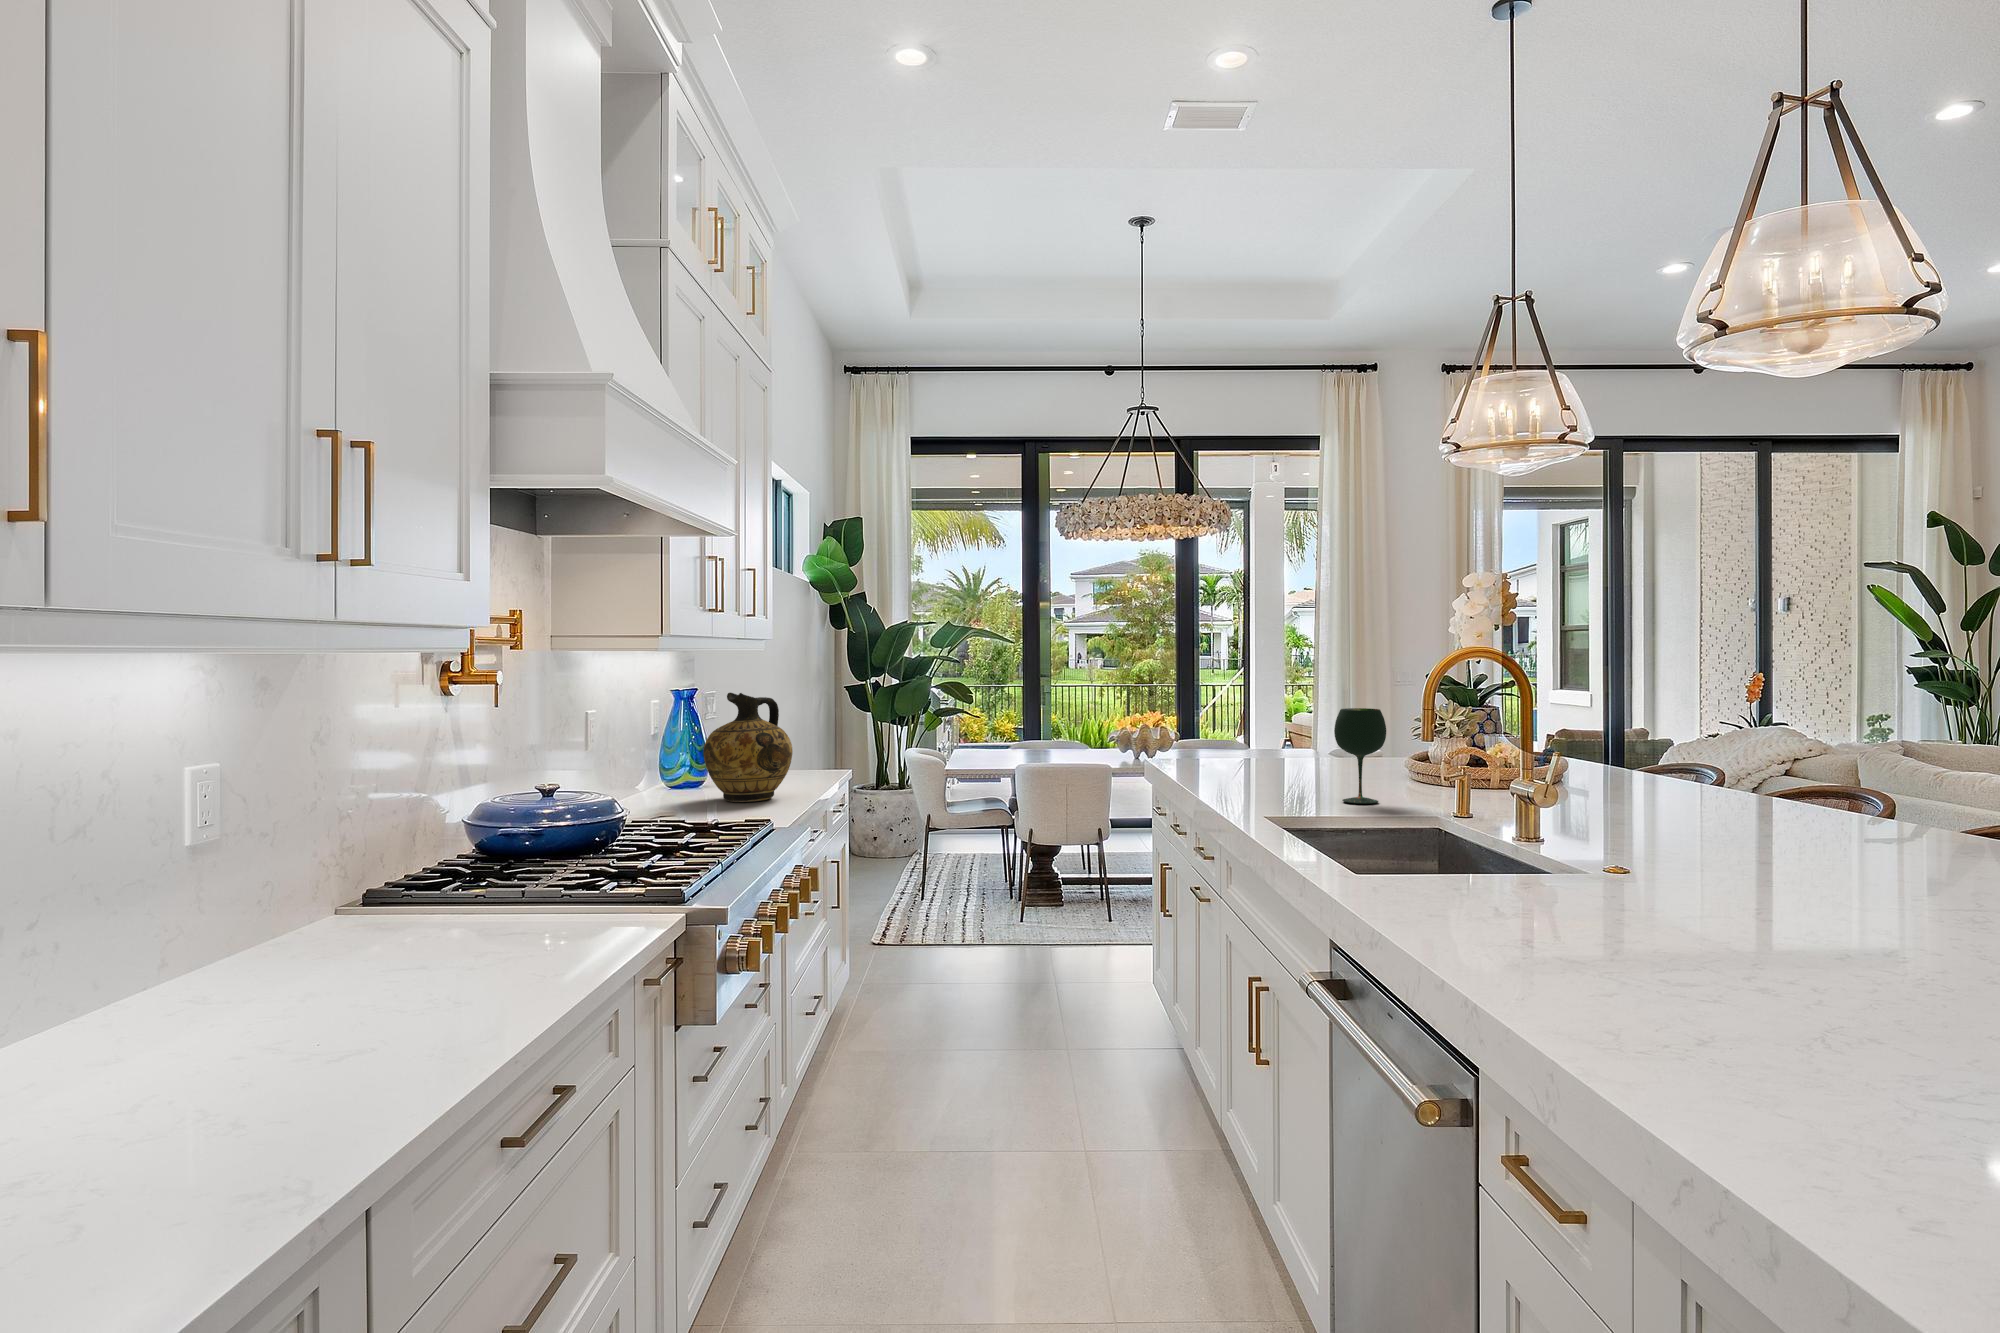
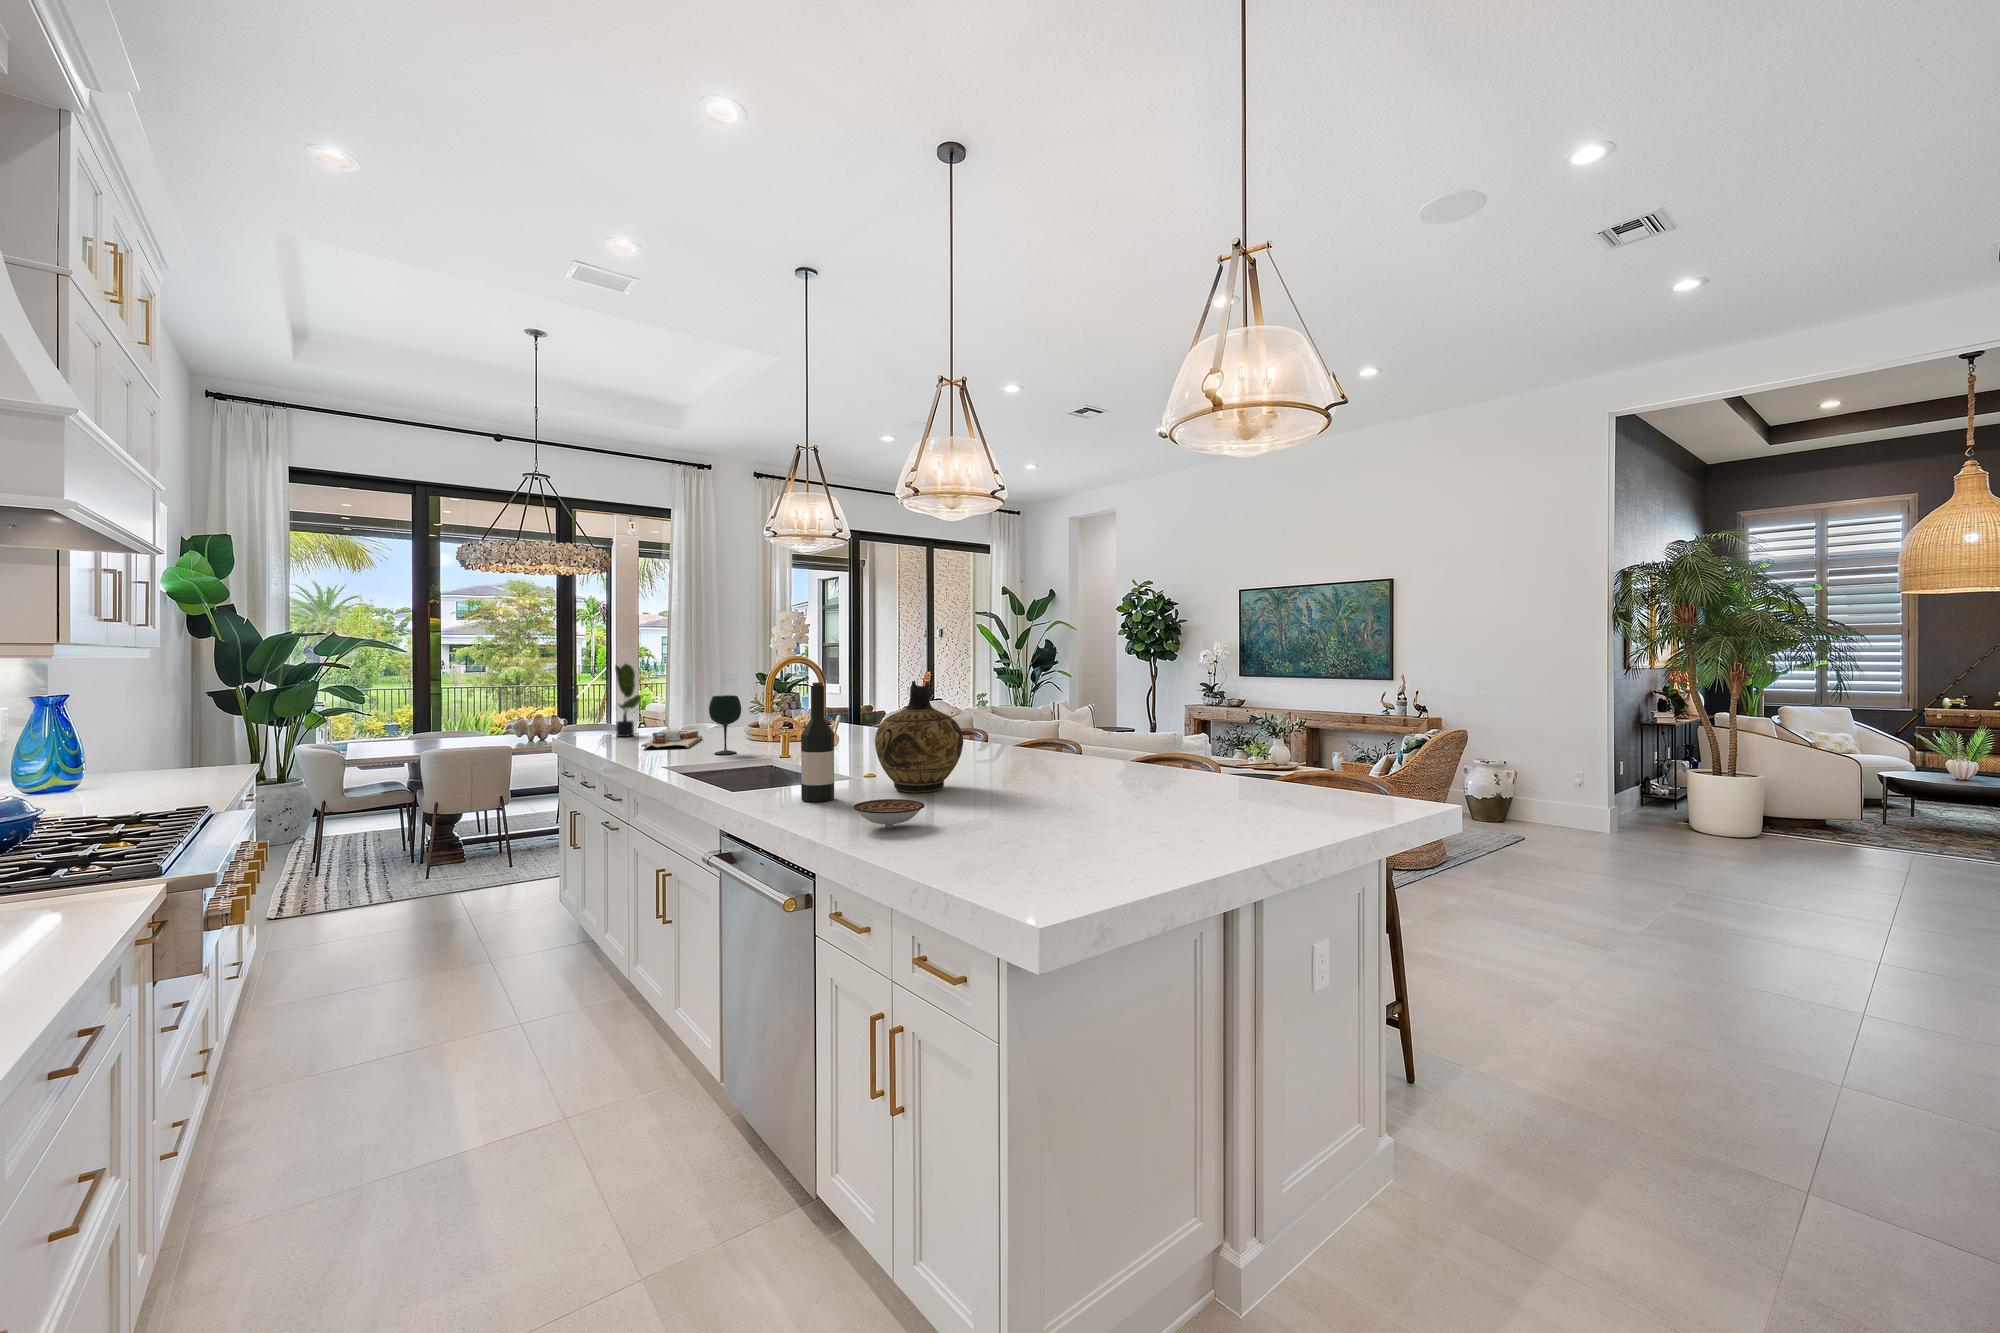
potted plant: none [1203,656,1263,762] -> present [615,664,642,737]
wine bottle: none [1467,692,1536,924] -> present [801,682,834,802]
ceramic jug: present [703,693,793,802] -> present [875,681,963,792]
cutting board: none [1240,757,1334,789] -> present [641,730,702,748]
ceramic bowl: none [1566,951,1751,1020] -> present [853,799,925,827]

